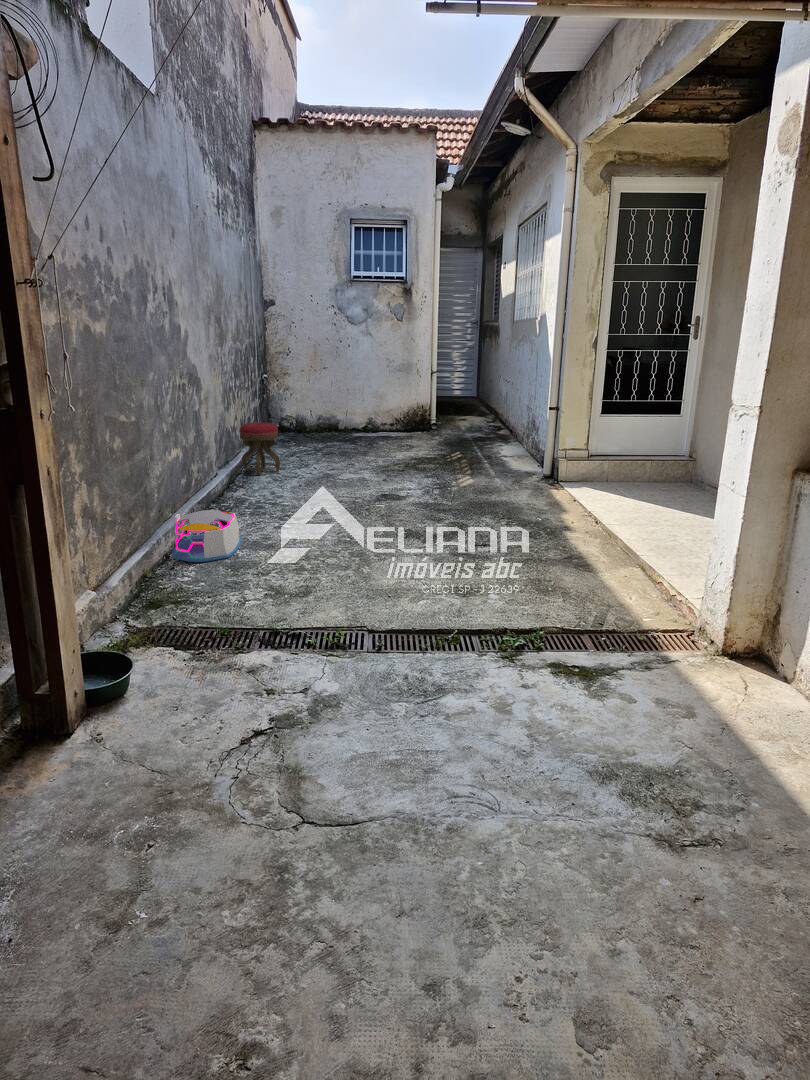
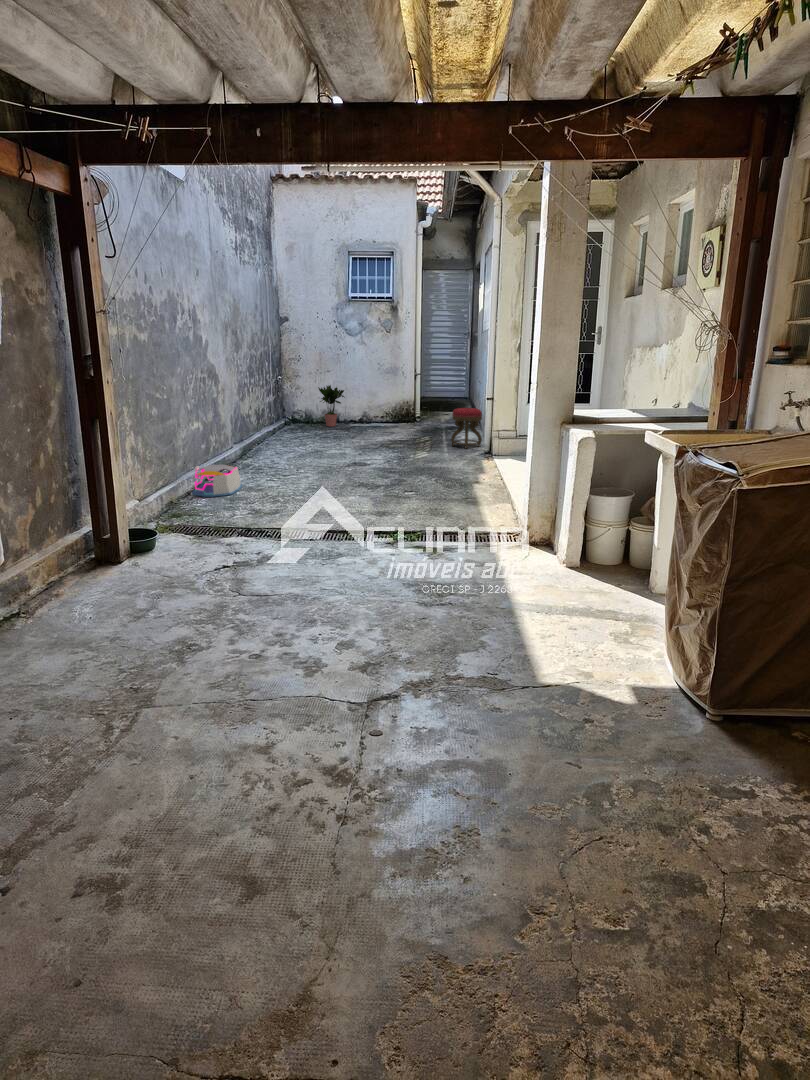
potted plant: none [313,385,349,437] -> present [318,385,344,426]
stool: present [239,422,280,475] -> present [451,408,482,449]

